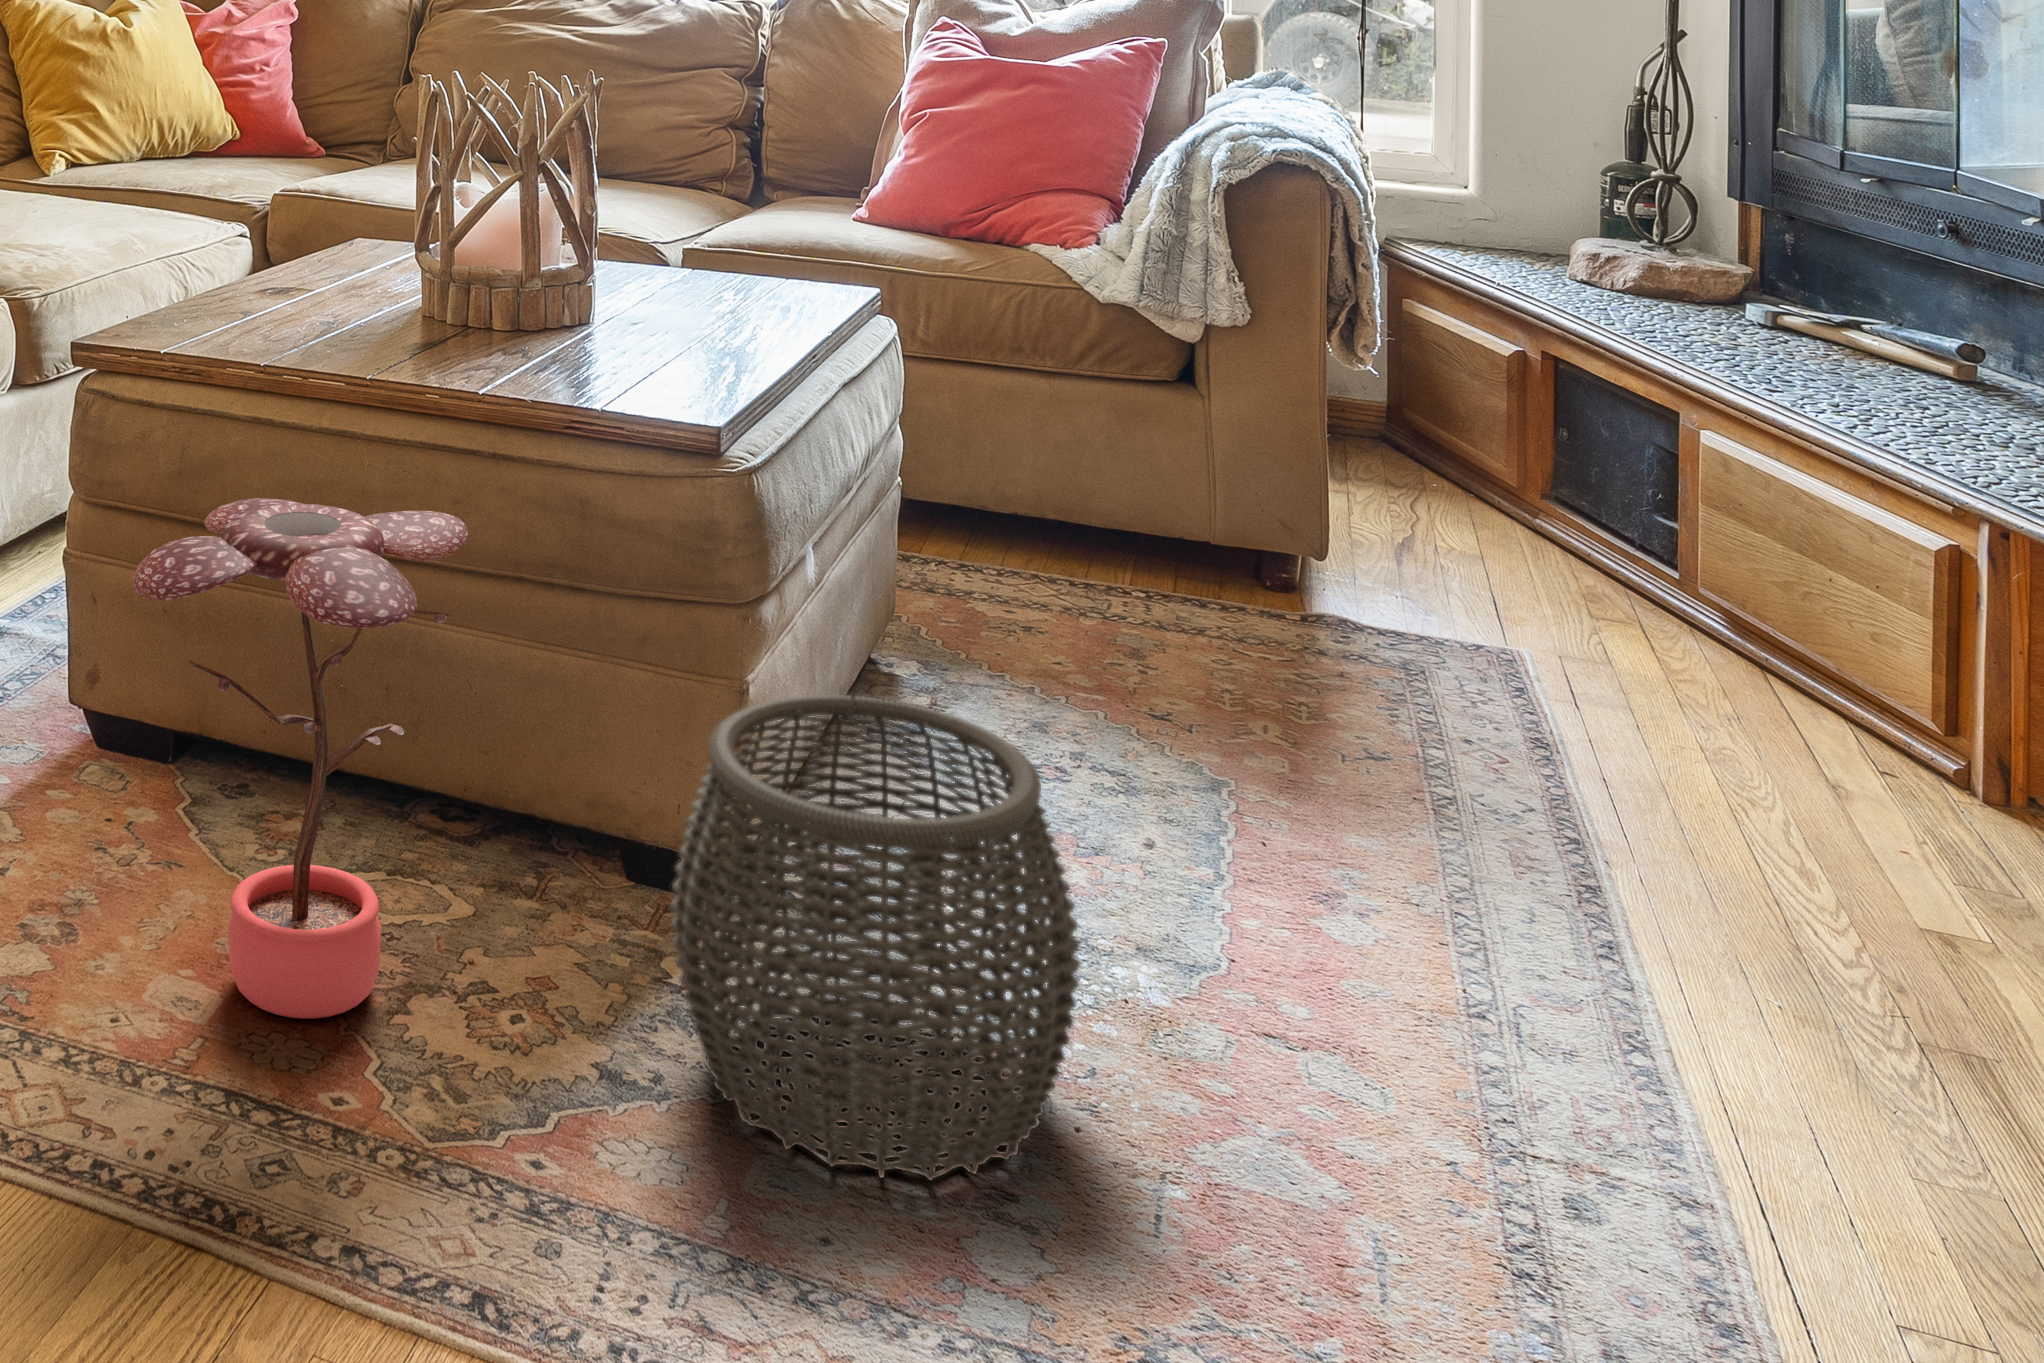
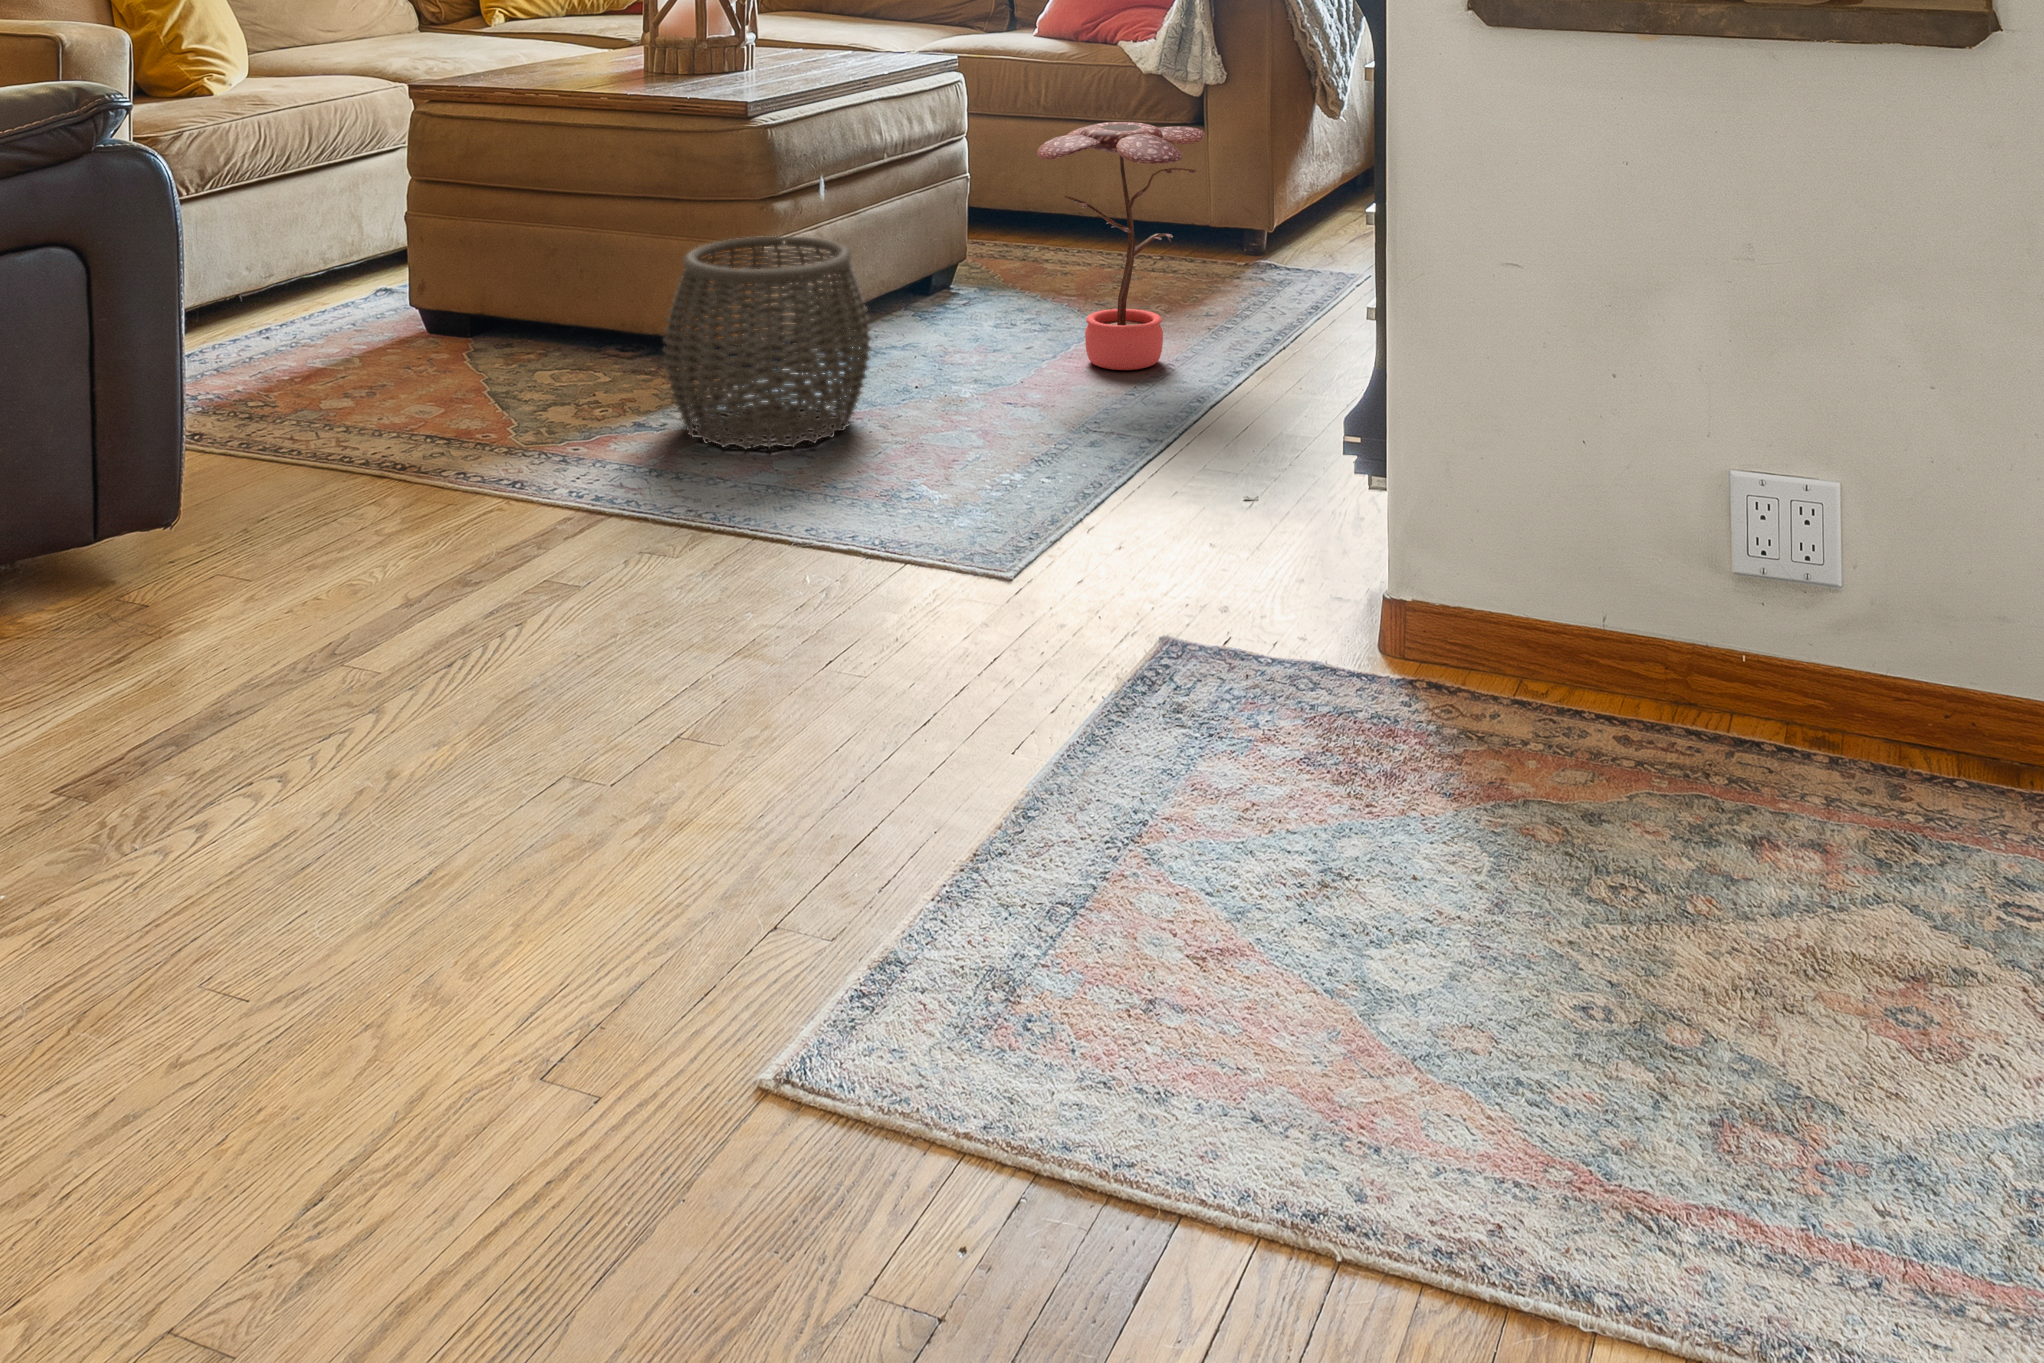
potted plant: present [133,499,468,1019] -> present [1037,122,1205,370]

